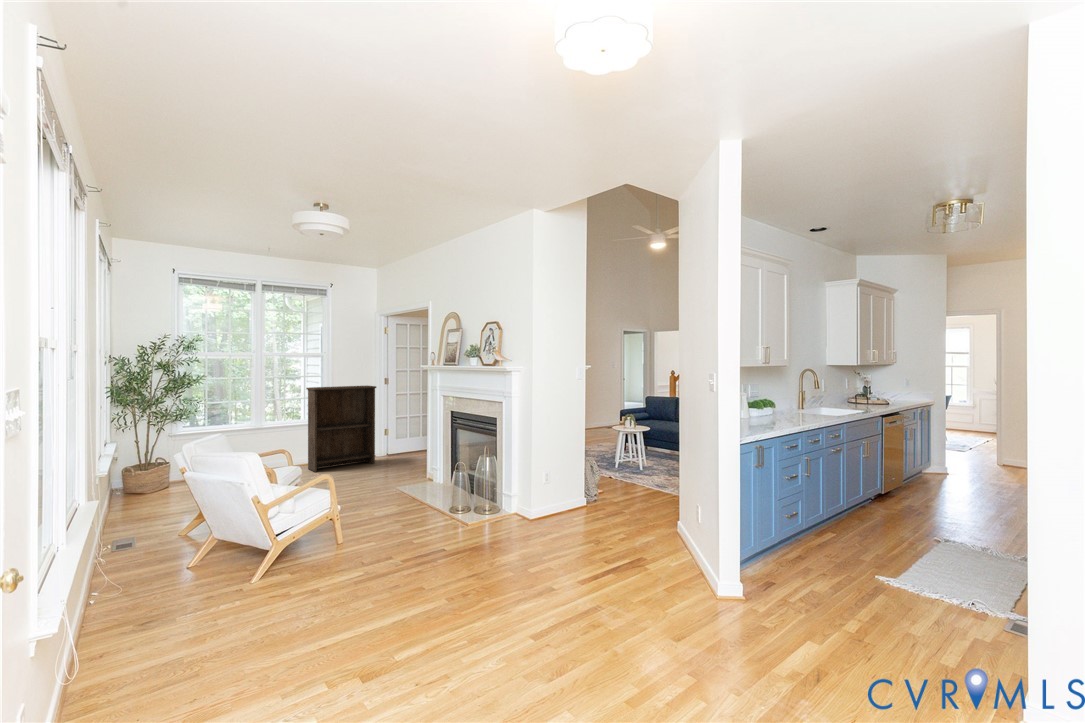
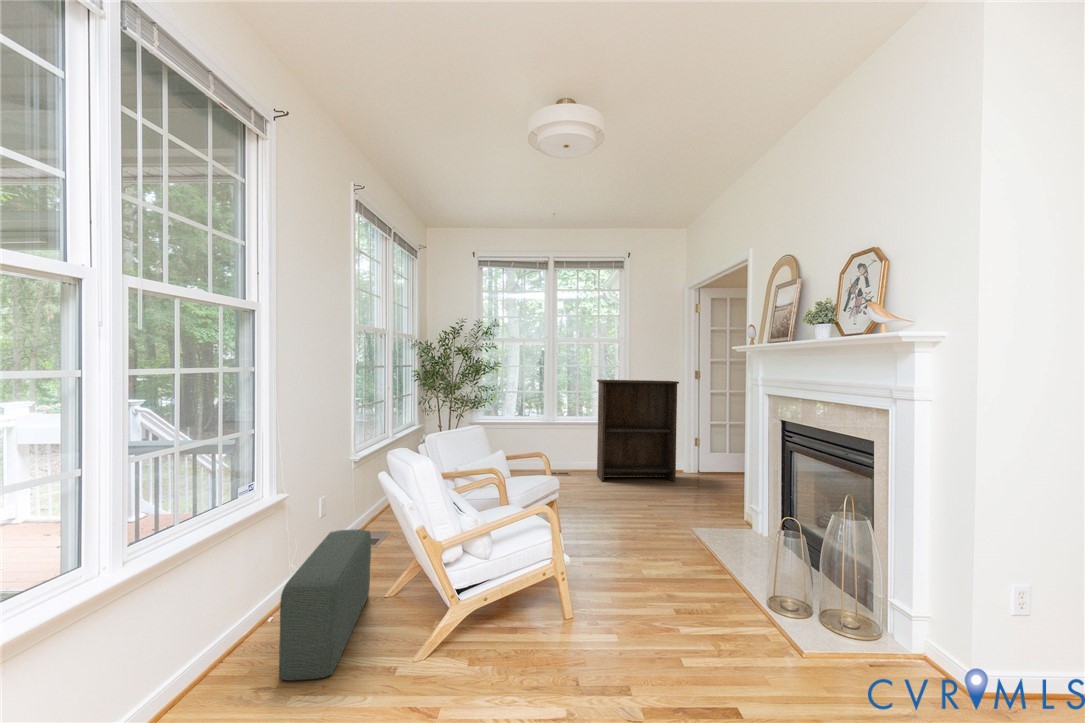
pouf: none [149,520,212,608] -> present [279,529,371,680]

